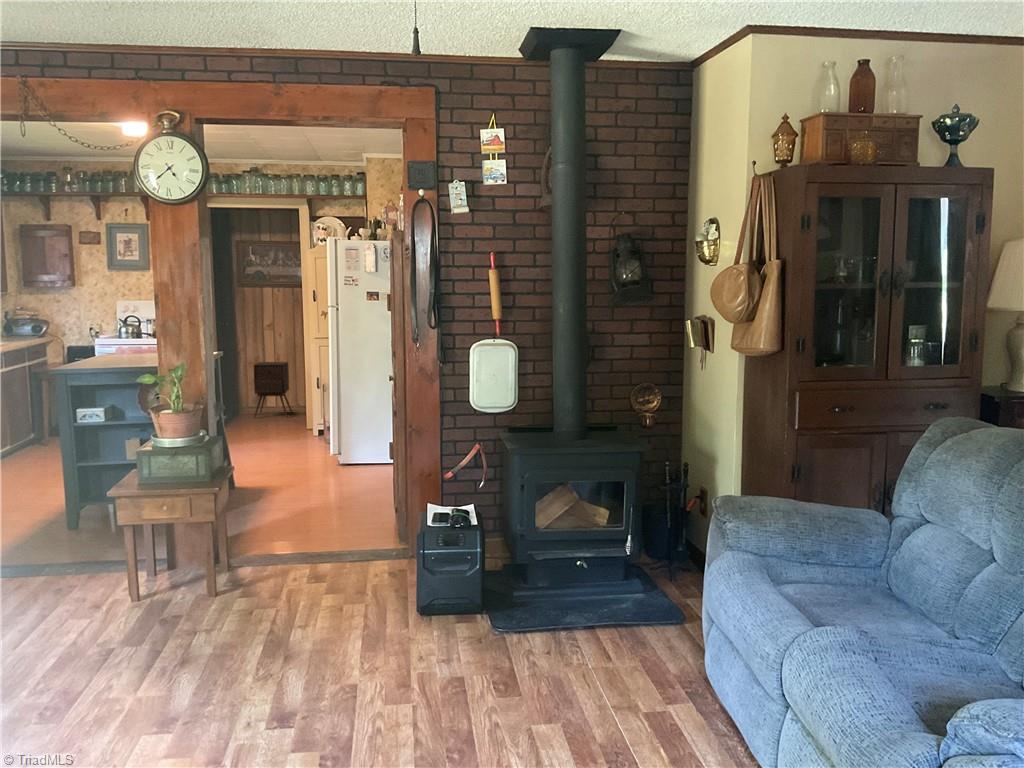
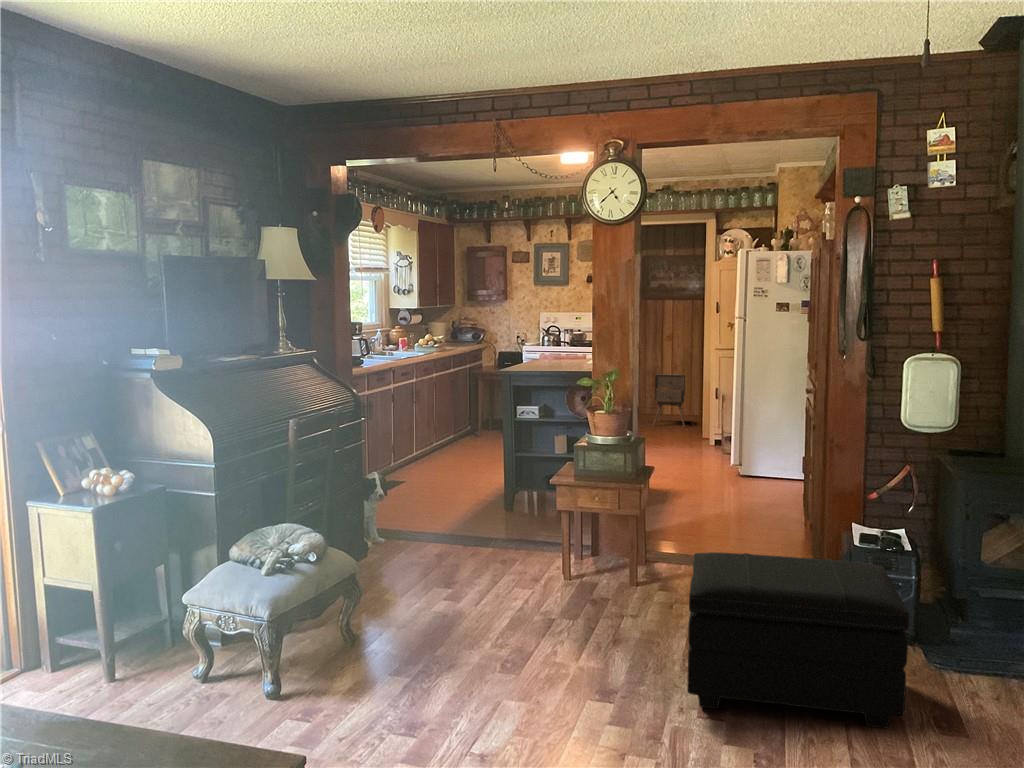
footstool: none [251,544,466,719] -> present [687,552,910,728]

